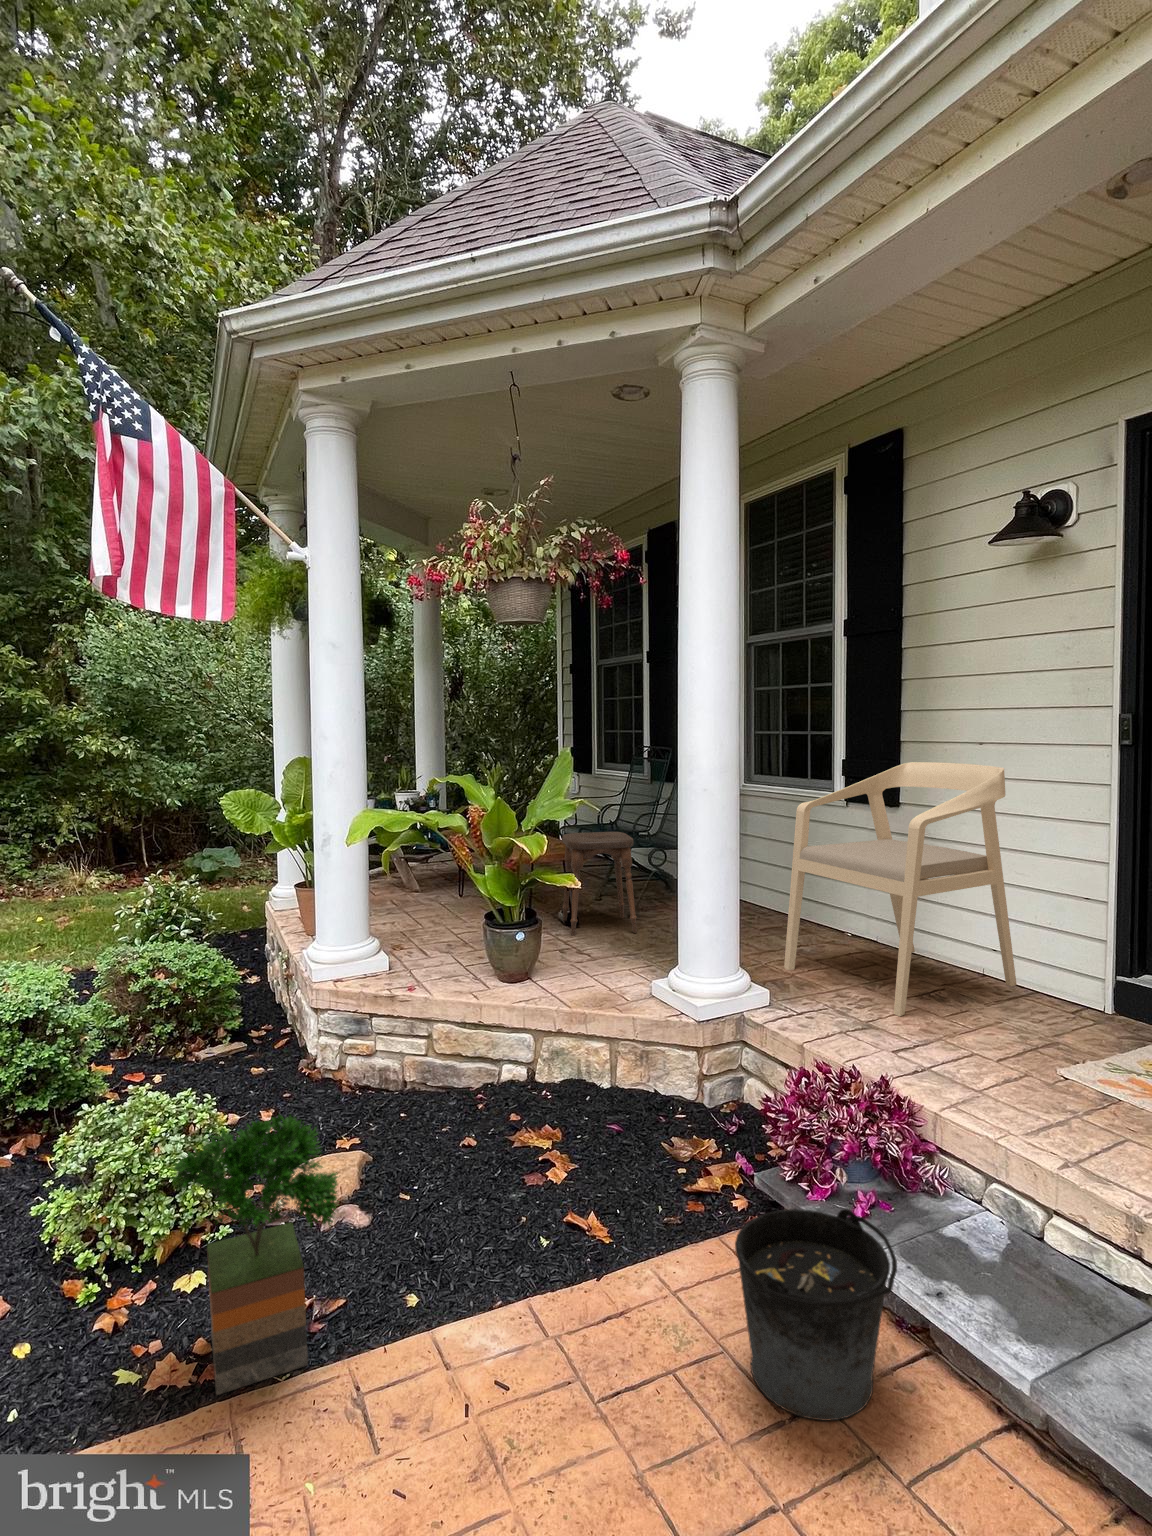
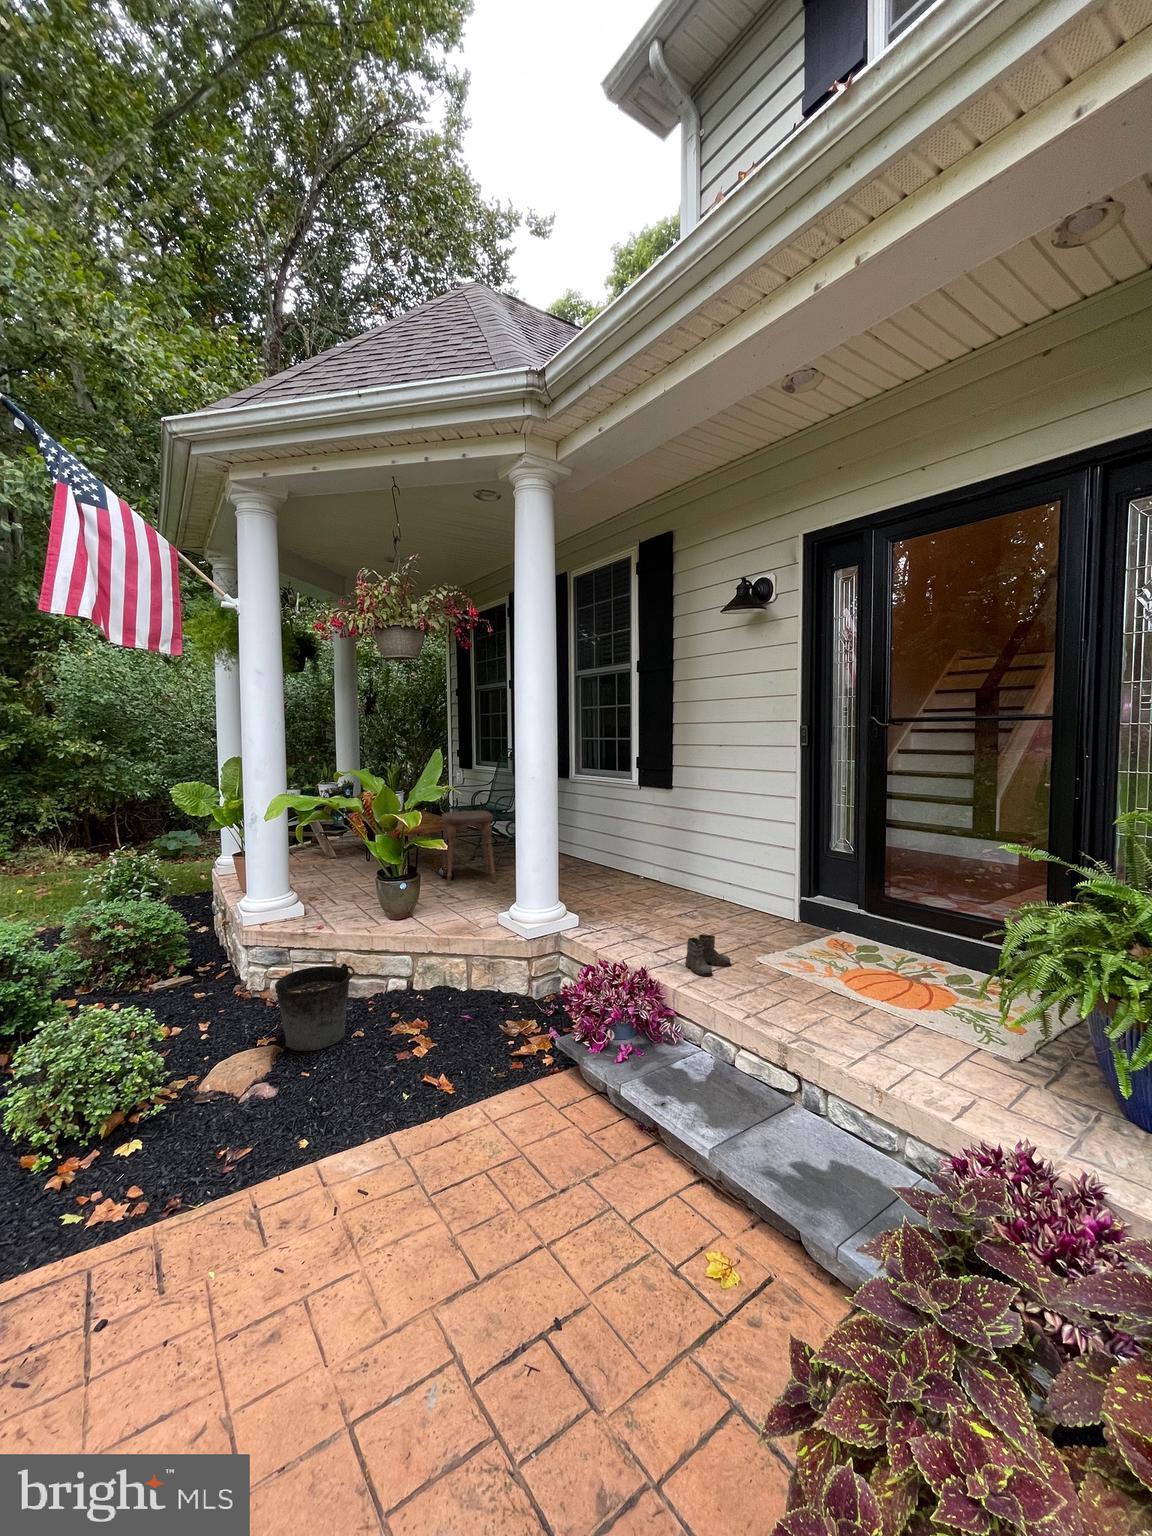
armchair: present [784,762,1017,1016] -> none [595,759,746,932]
boots: none [939,1026,1015,1091] -> present [685,934,731,976]
potted tree: present [172,1114,339,1395] -> none [105,1014,244,1222]
bucket: present [735,1209,897,1421] -> present [275,963,355,1051]

